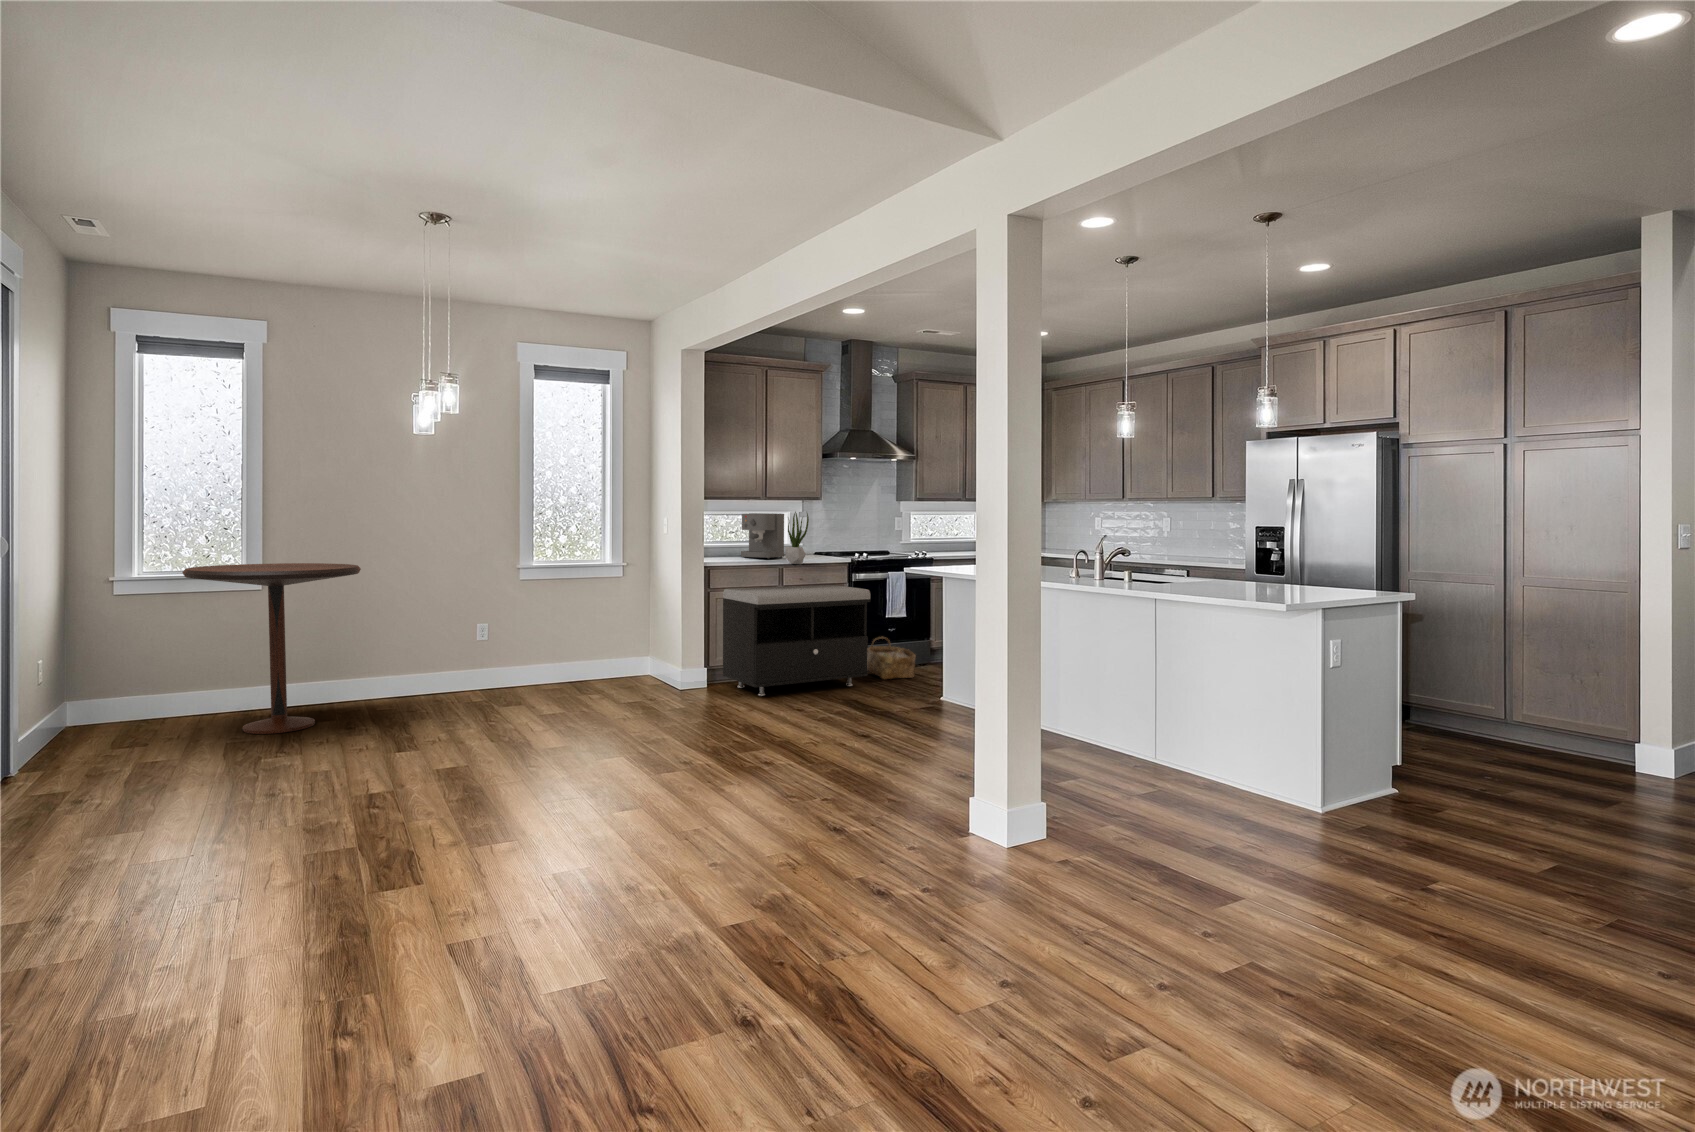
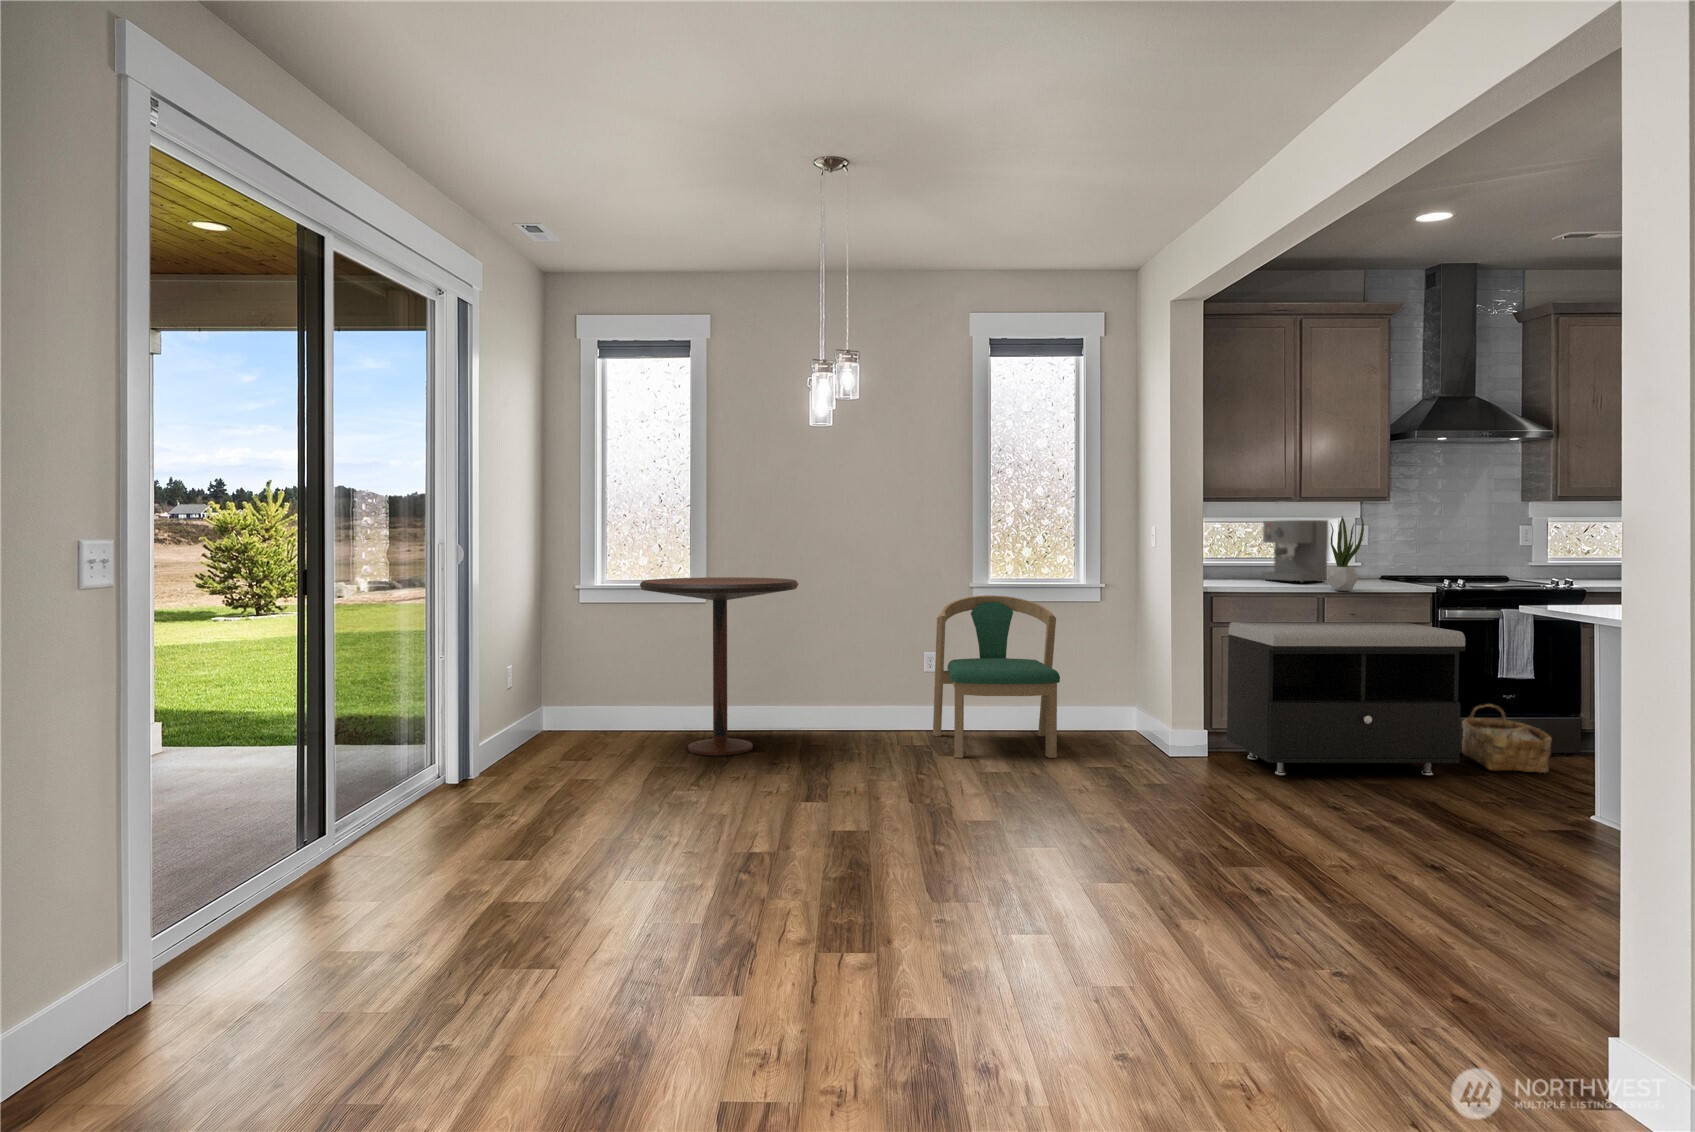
dining chair: none [487,574,602,710] -> present [933,595,1060,758]

